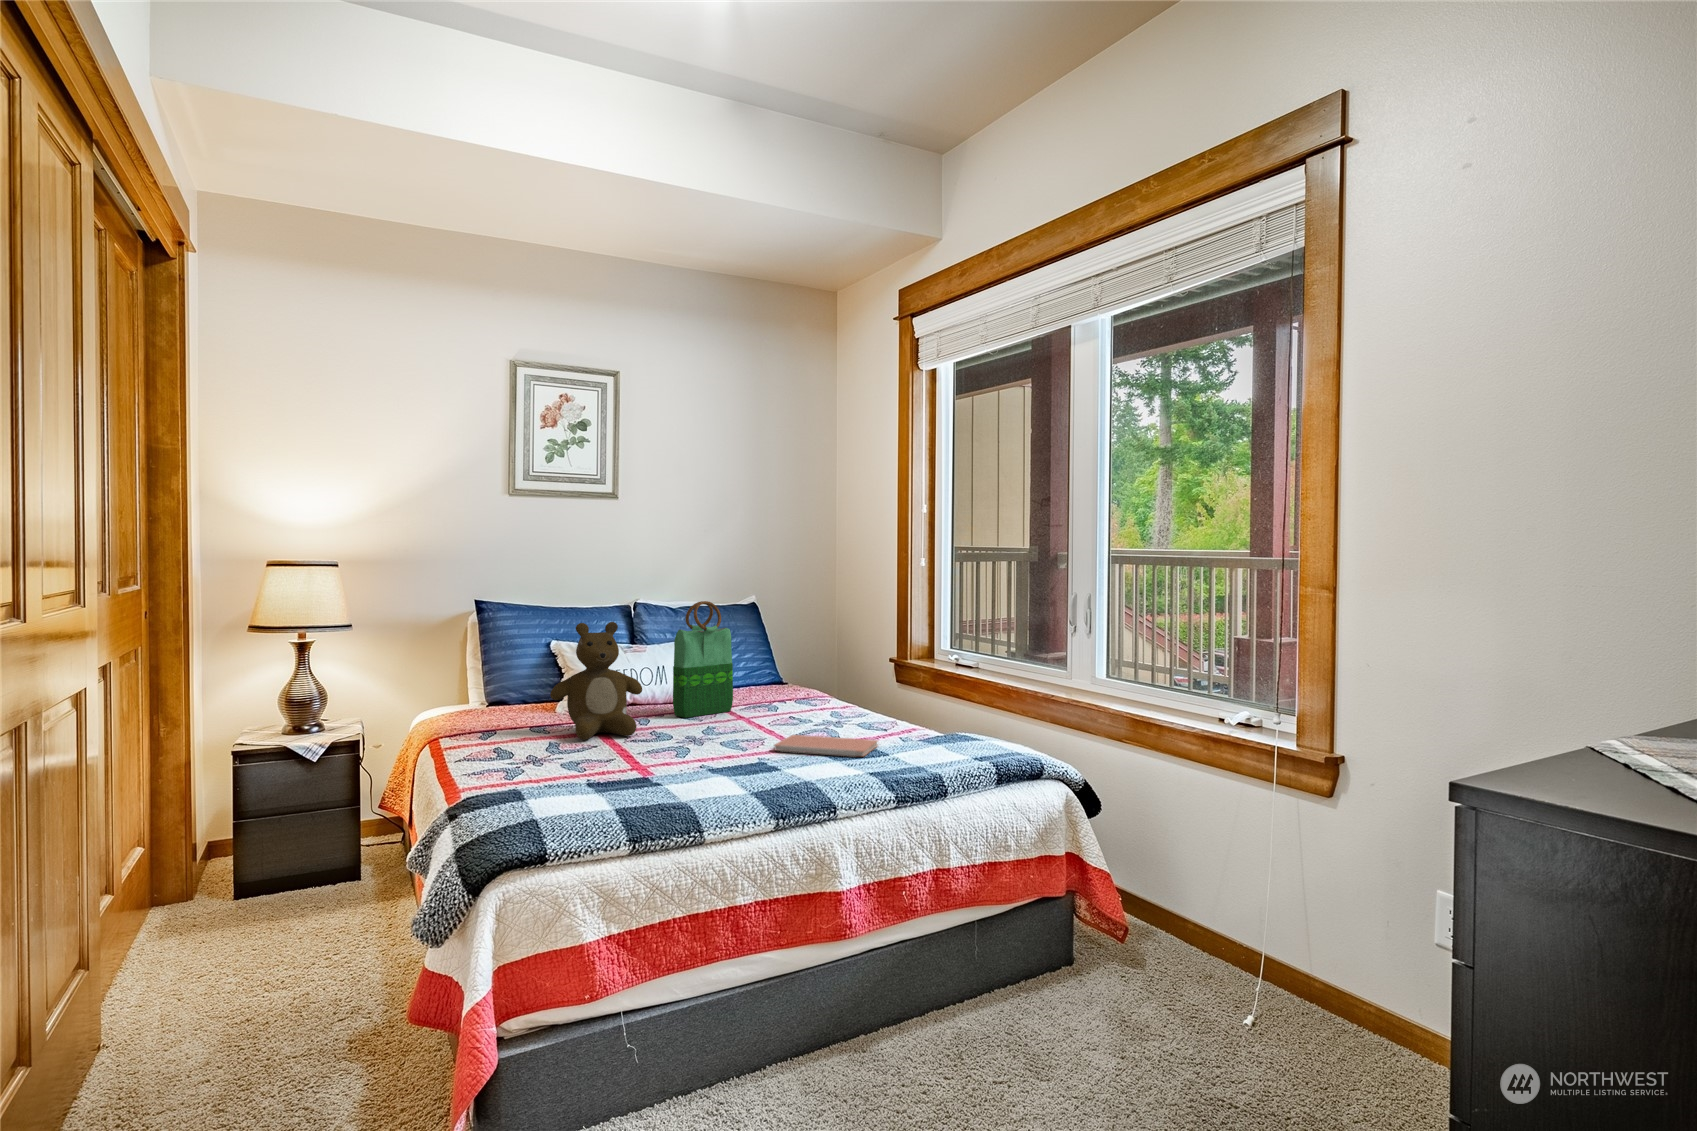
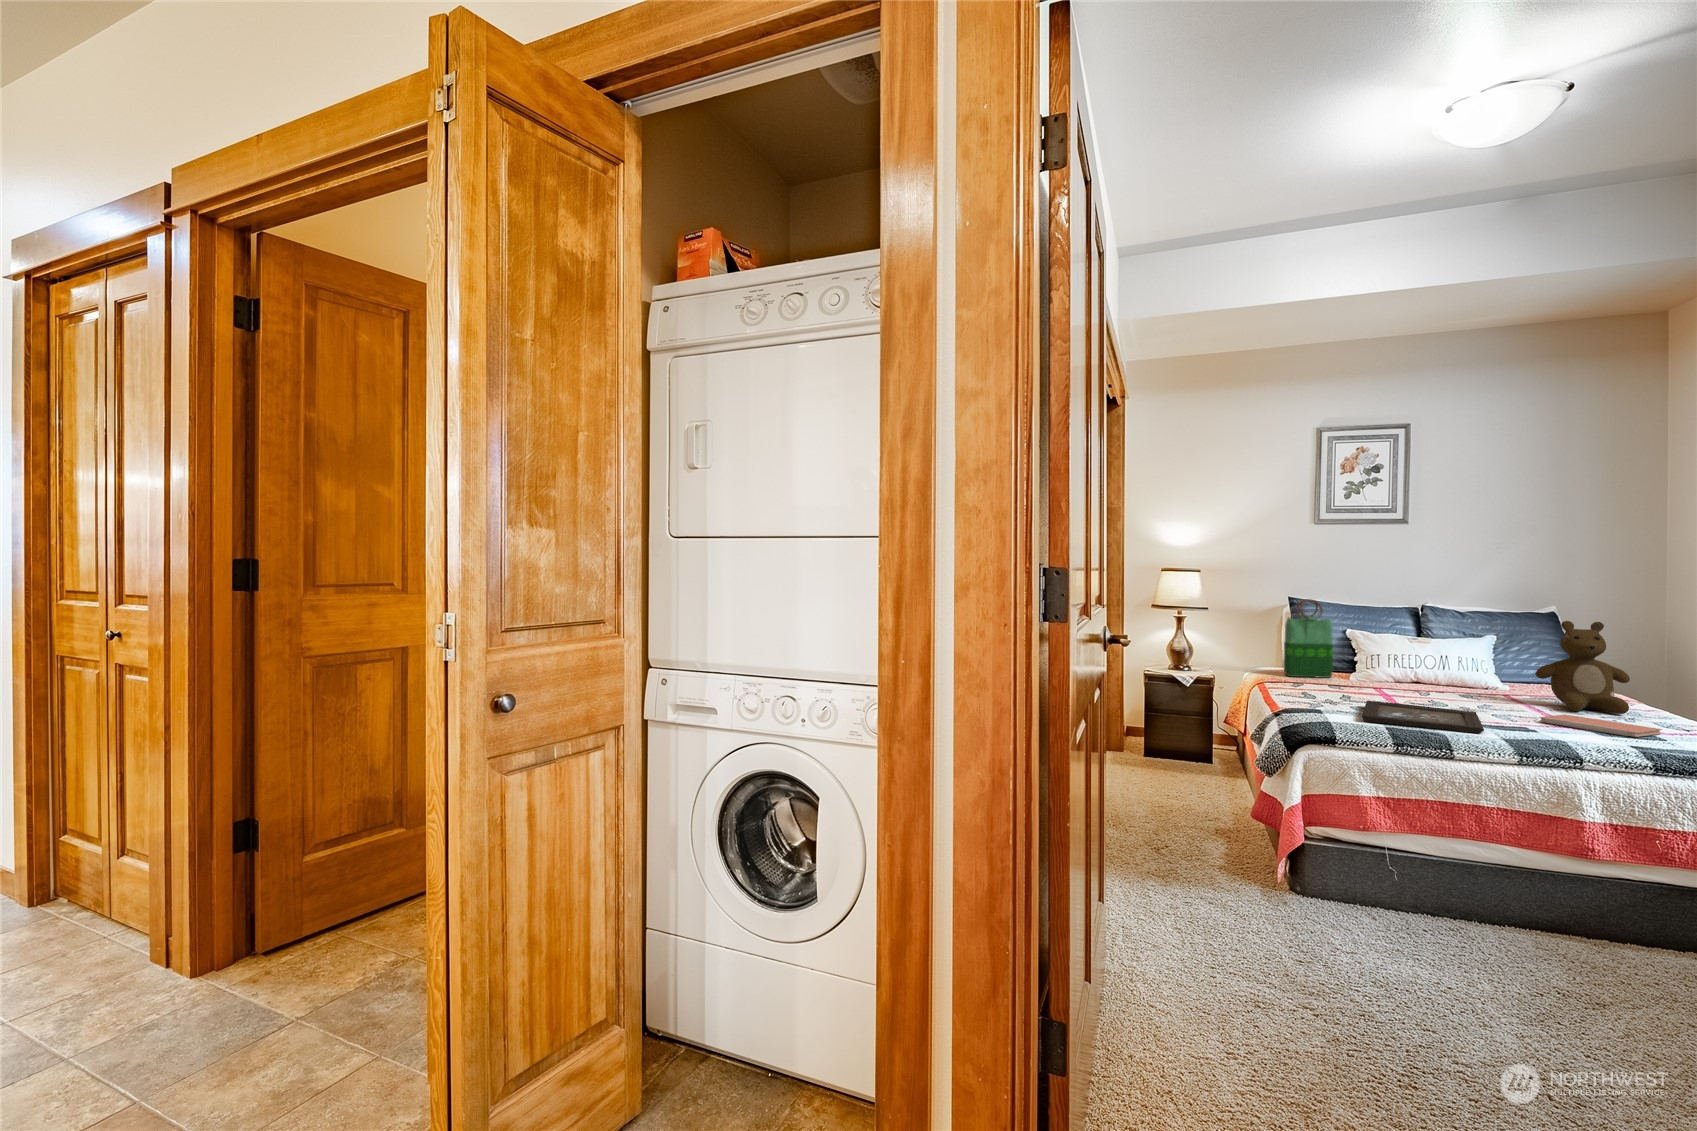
tote bag: present [673,601,733,718] -> present [1283,599,1333,678]
teddy bear: present [550,622,642,740] -> present [1536,621,1630,714]
tray: none [582,750,730,799] -> present [1363,701,1484,733]

